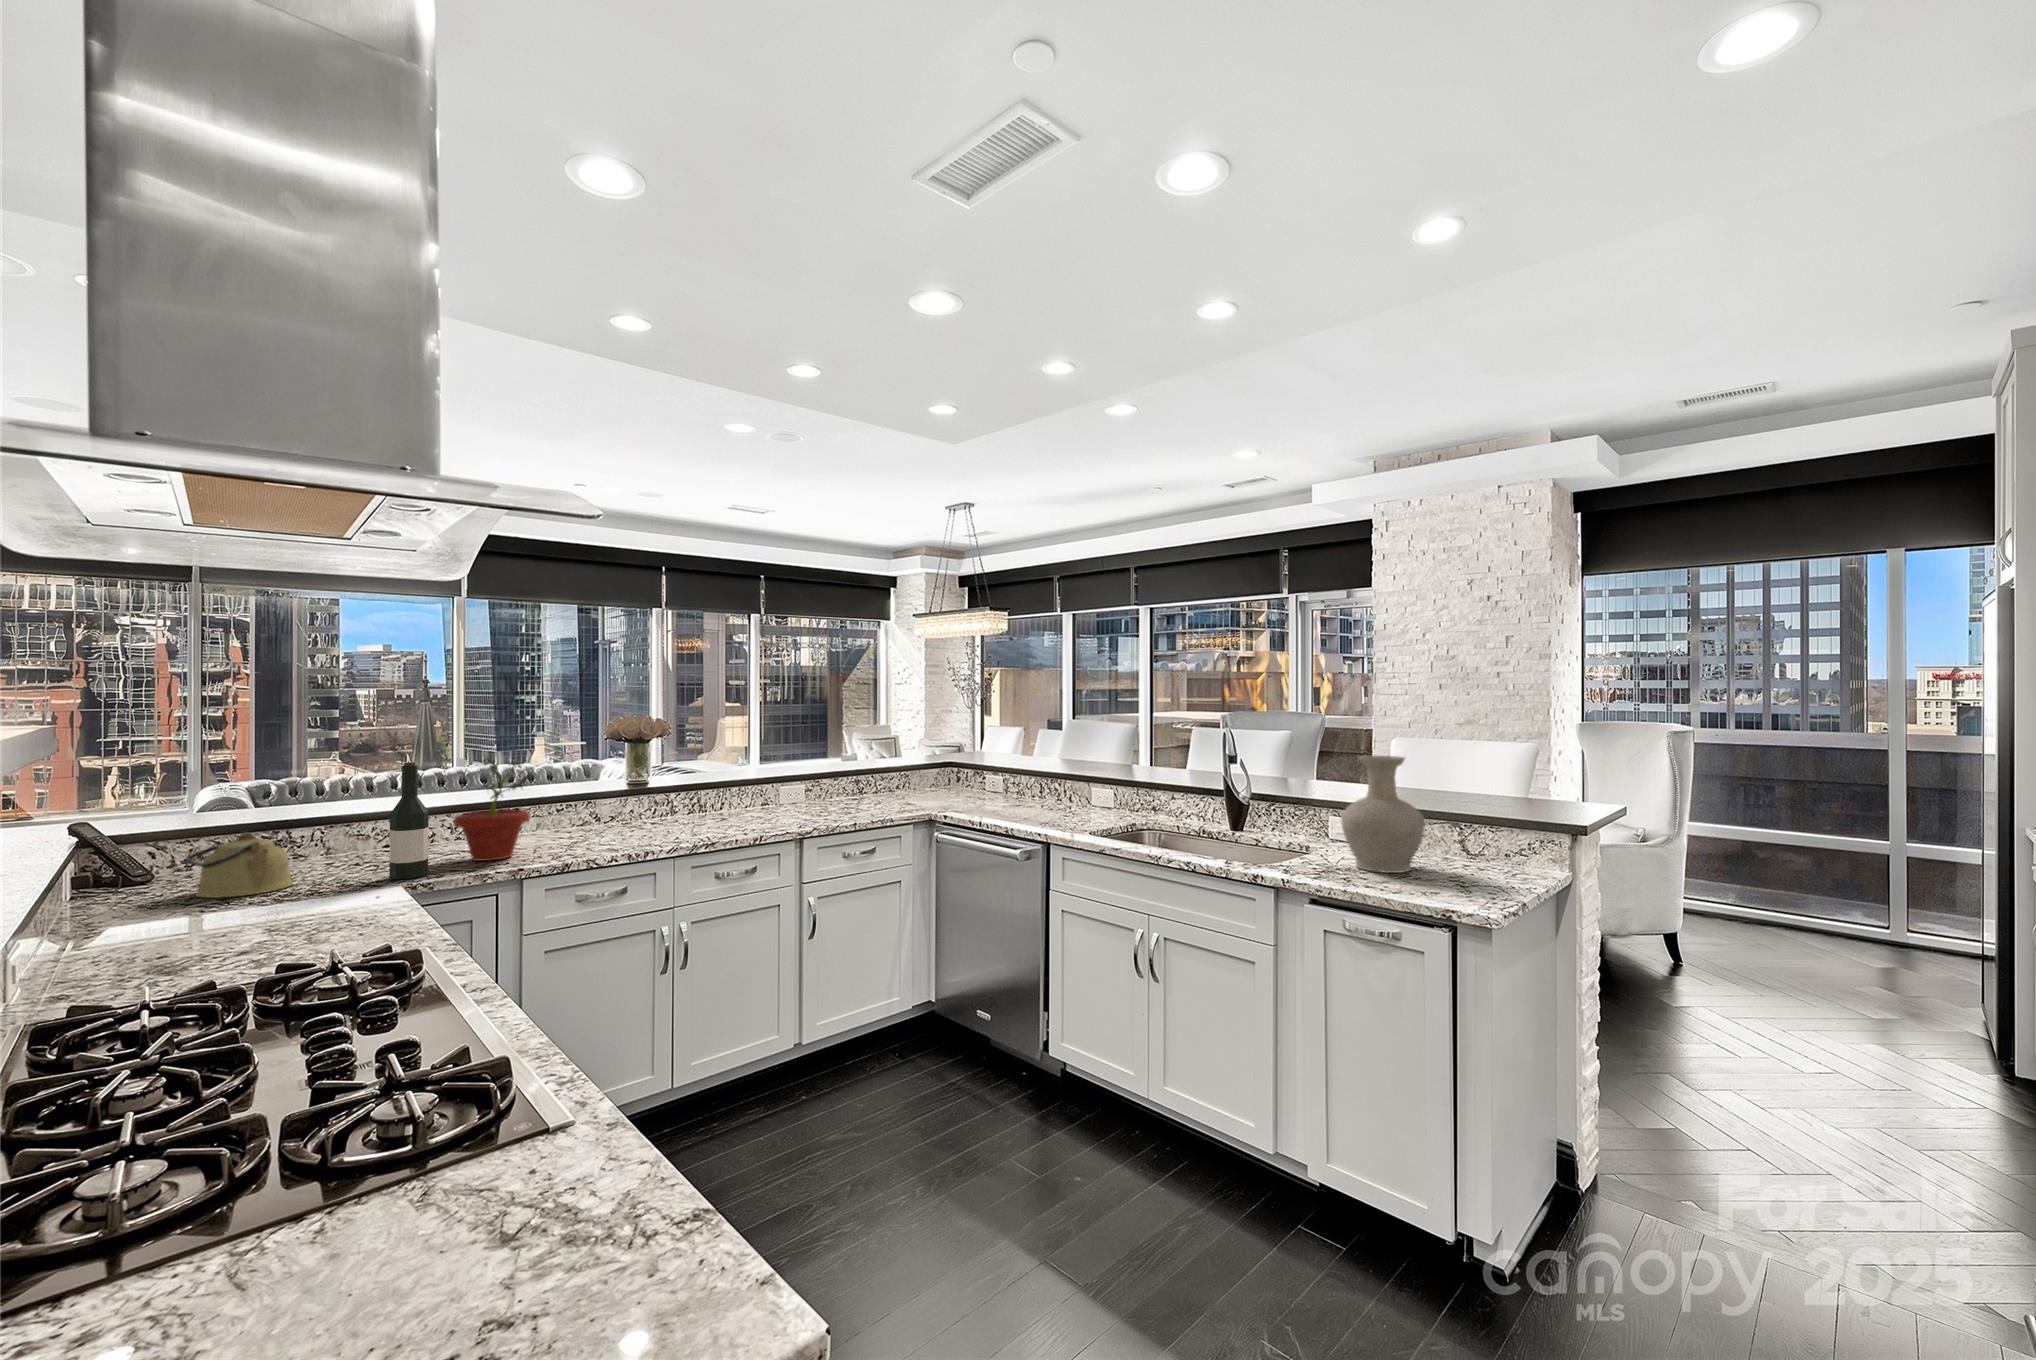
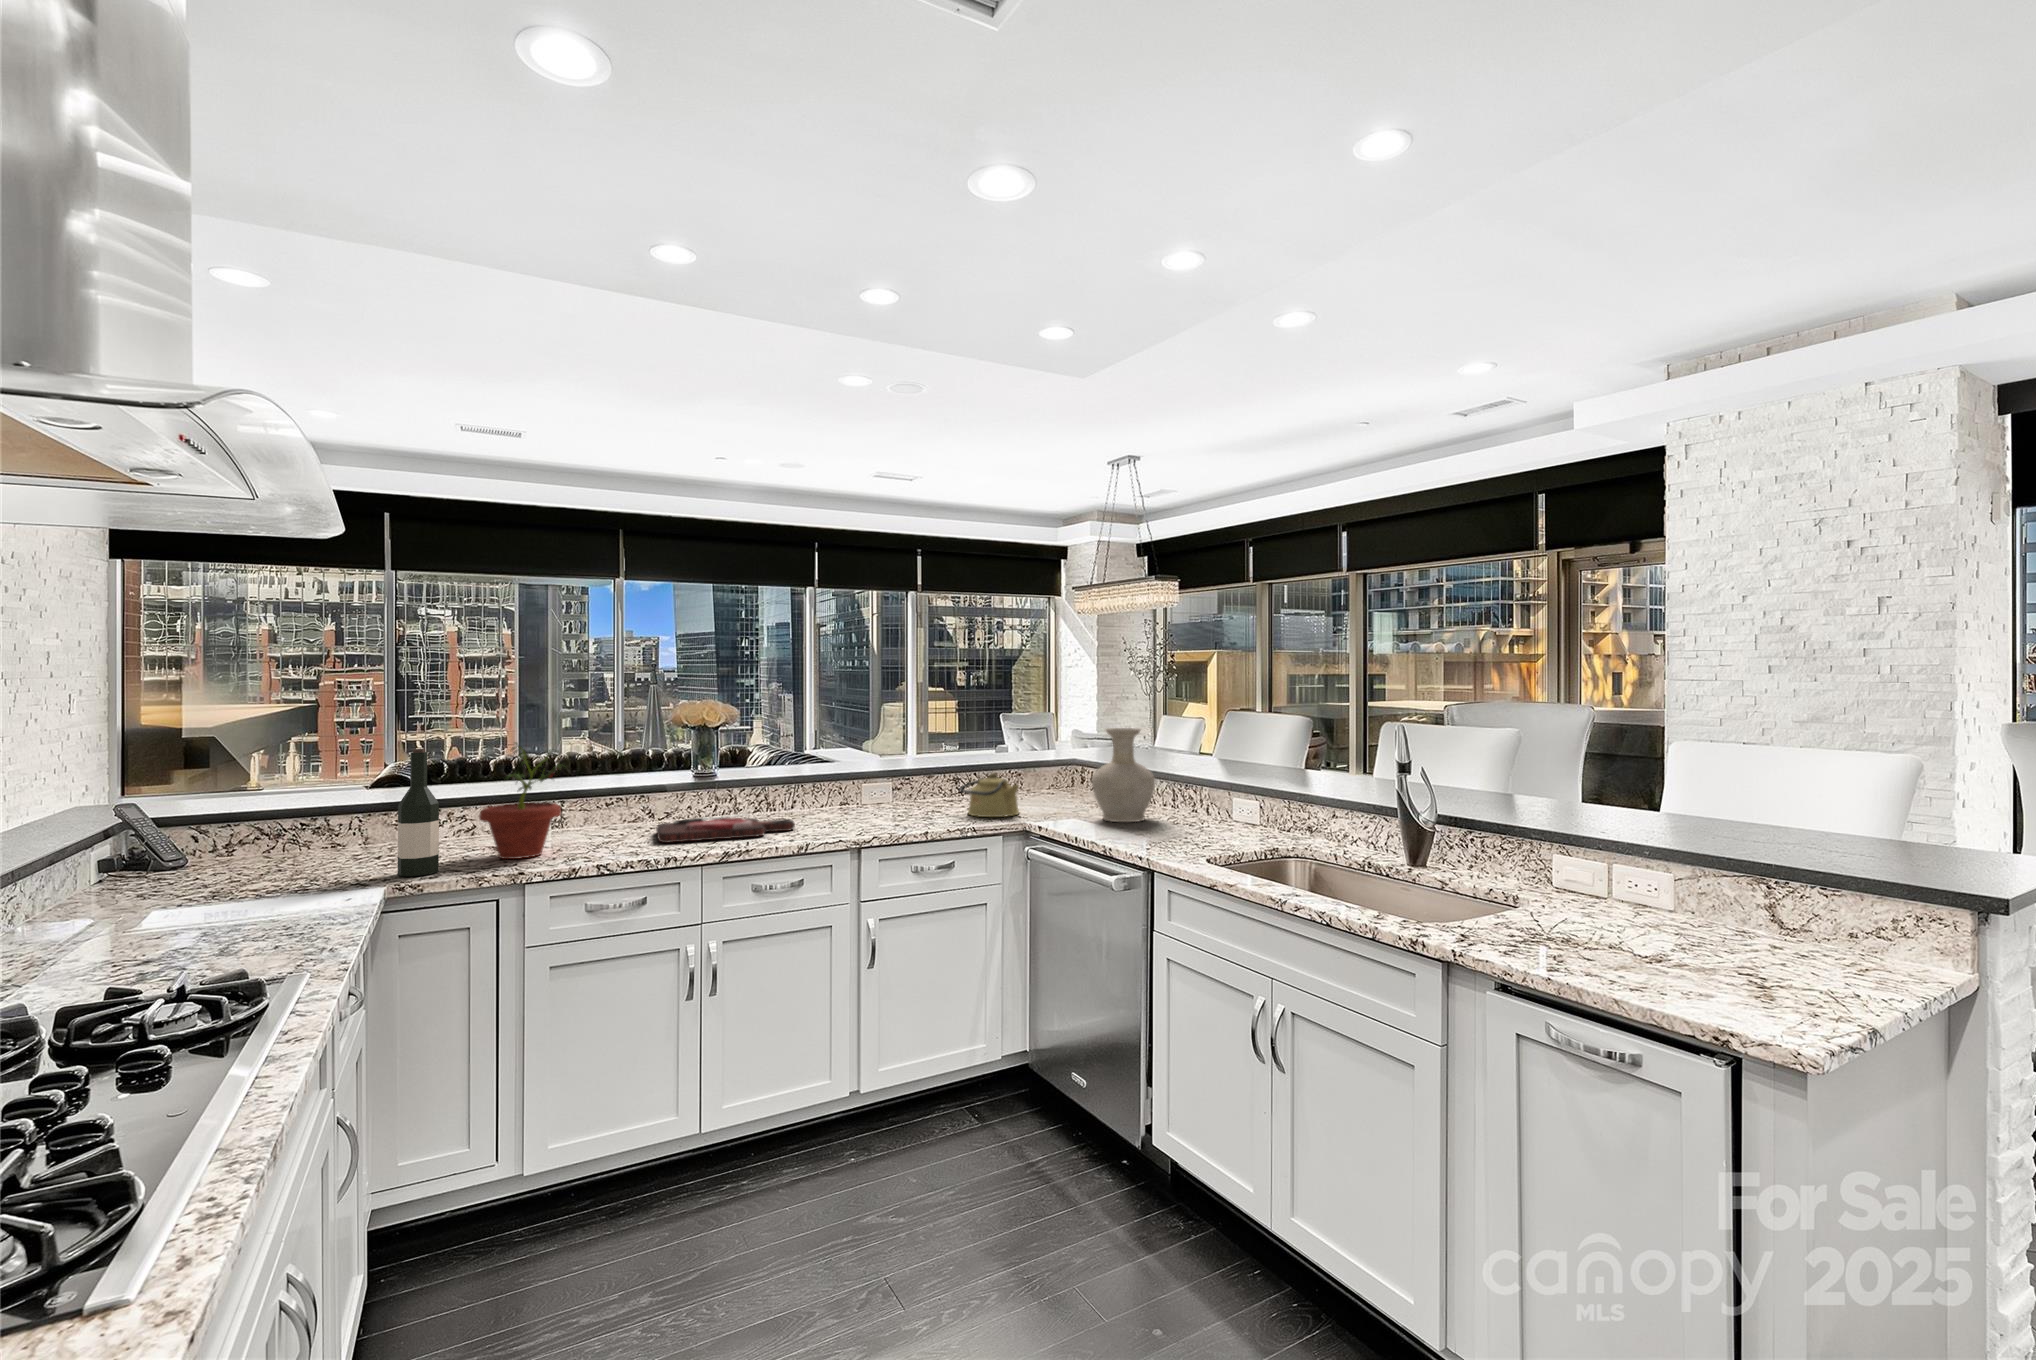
vase: present [1341,755,1425,873] -> present [1092,728,1155,822]
cutting board: none [602,815,730,841] -> present [656,816,795,843]
kettle: present [186,832,293,898] -> present [960,773,1019,817]

